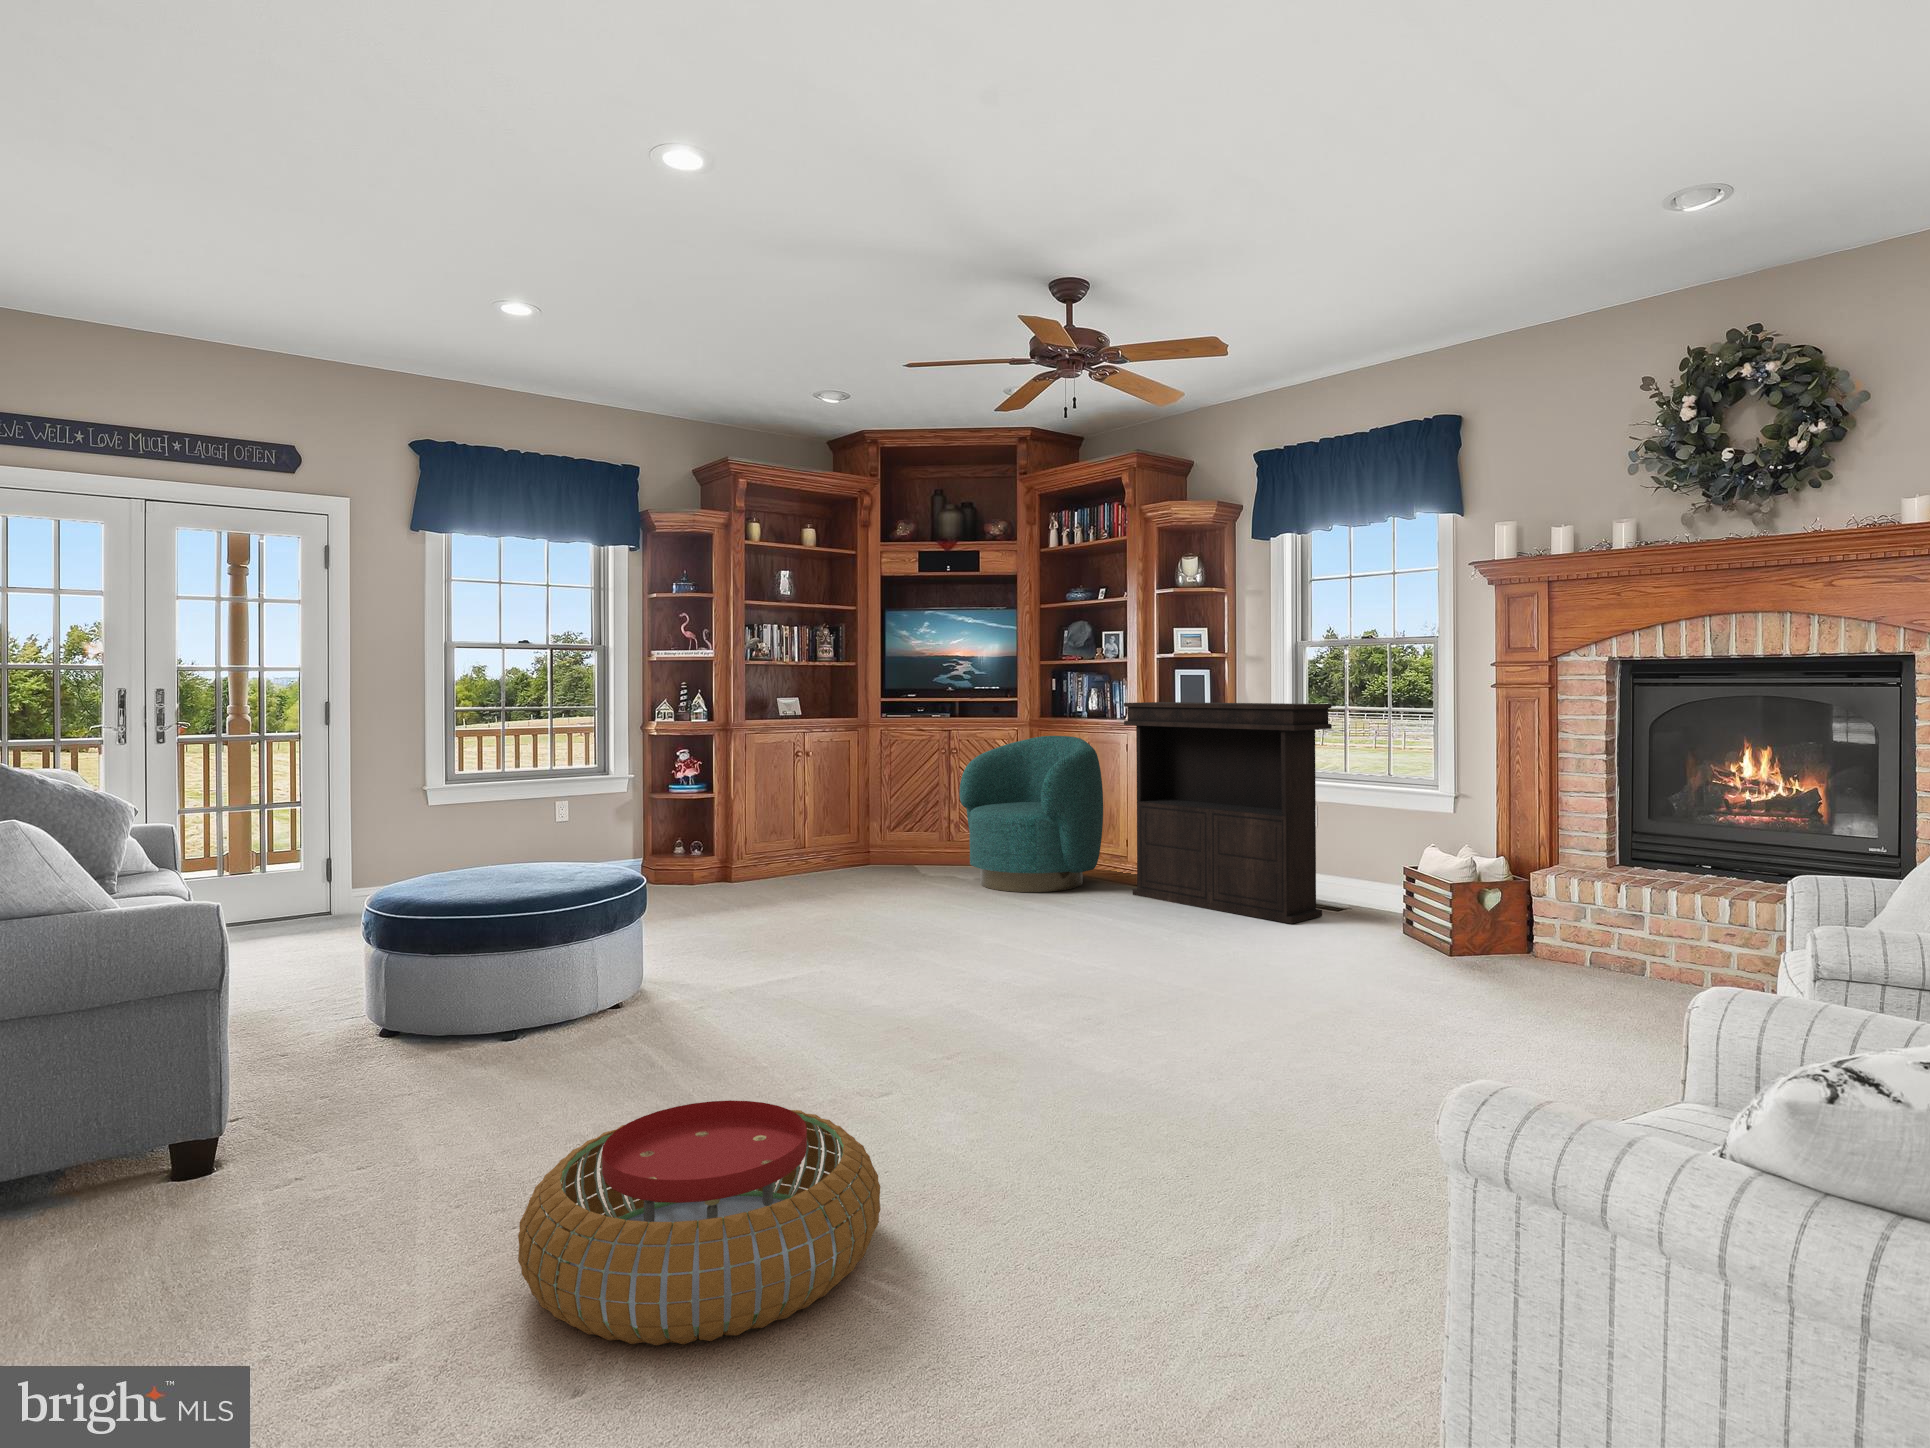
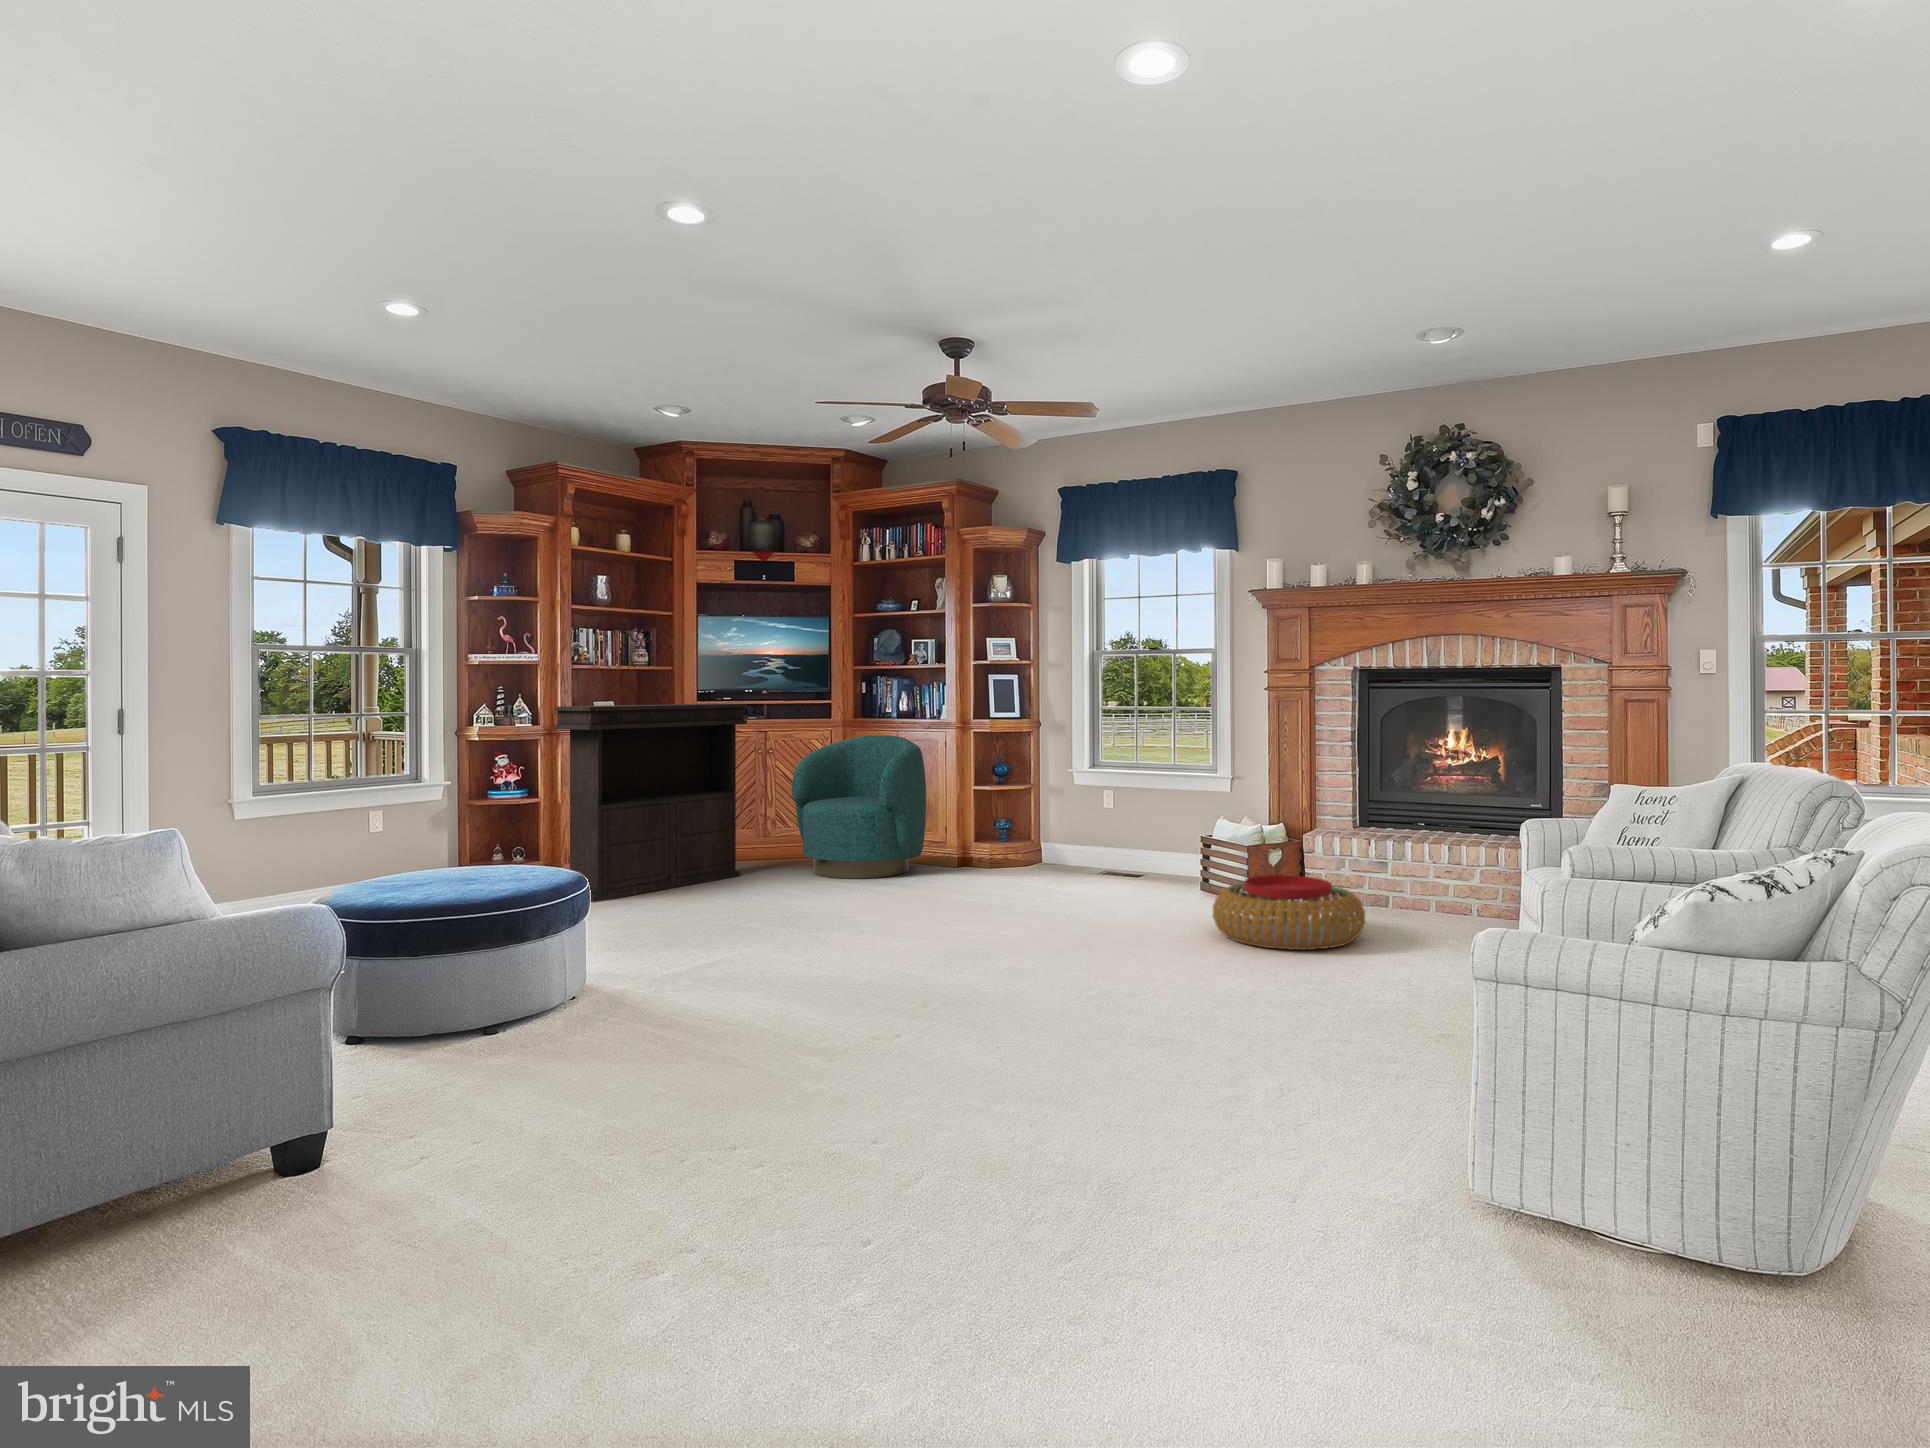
console table: present [1124,702,1332,924] -> present [554,704,747,902]
pouf: present [518,1100,881,1346] -> present [1213,875,1365,950]

